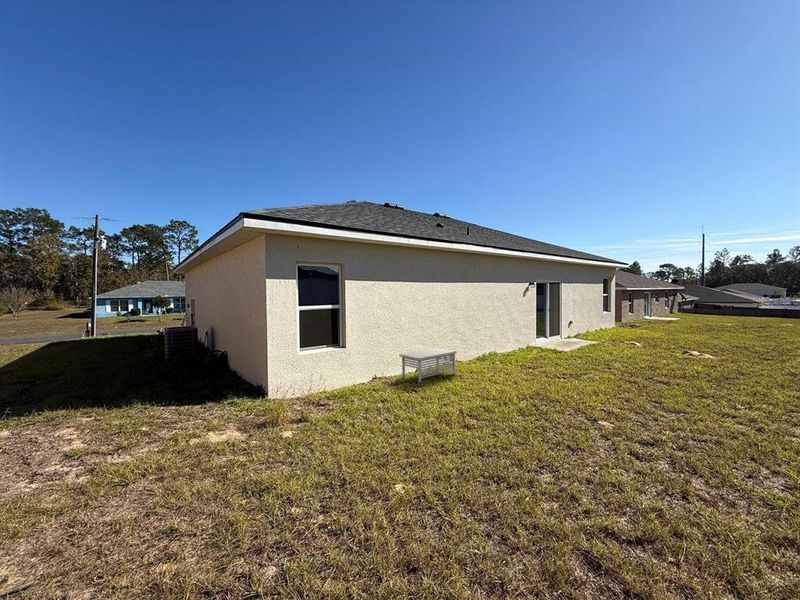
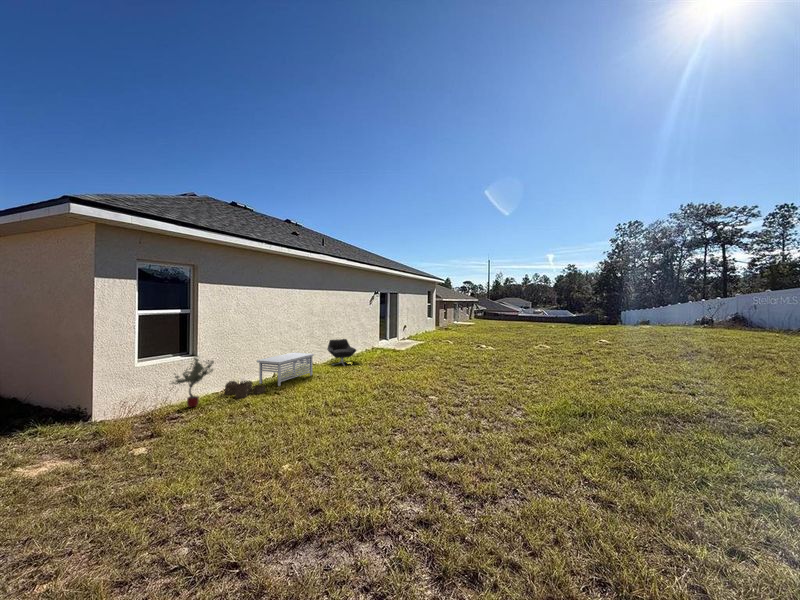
lounge chair: none [474,336,506,366] -> present [327,339,356,366]
potted tree: none [321,347,358,396] -> present [171,357,214,407]
woven basket: none [370,372,405,392] -> present [225,381,265,398]

